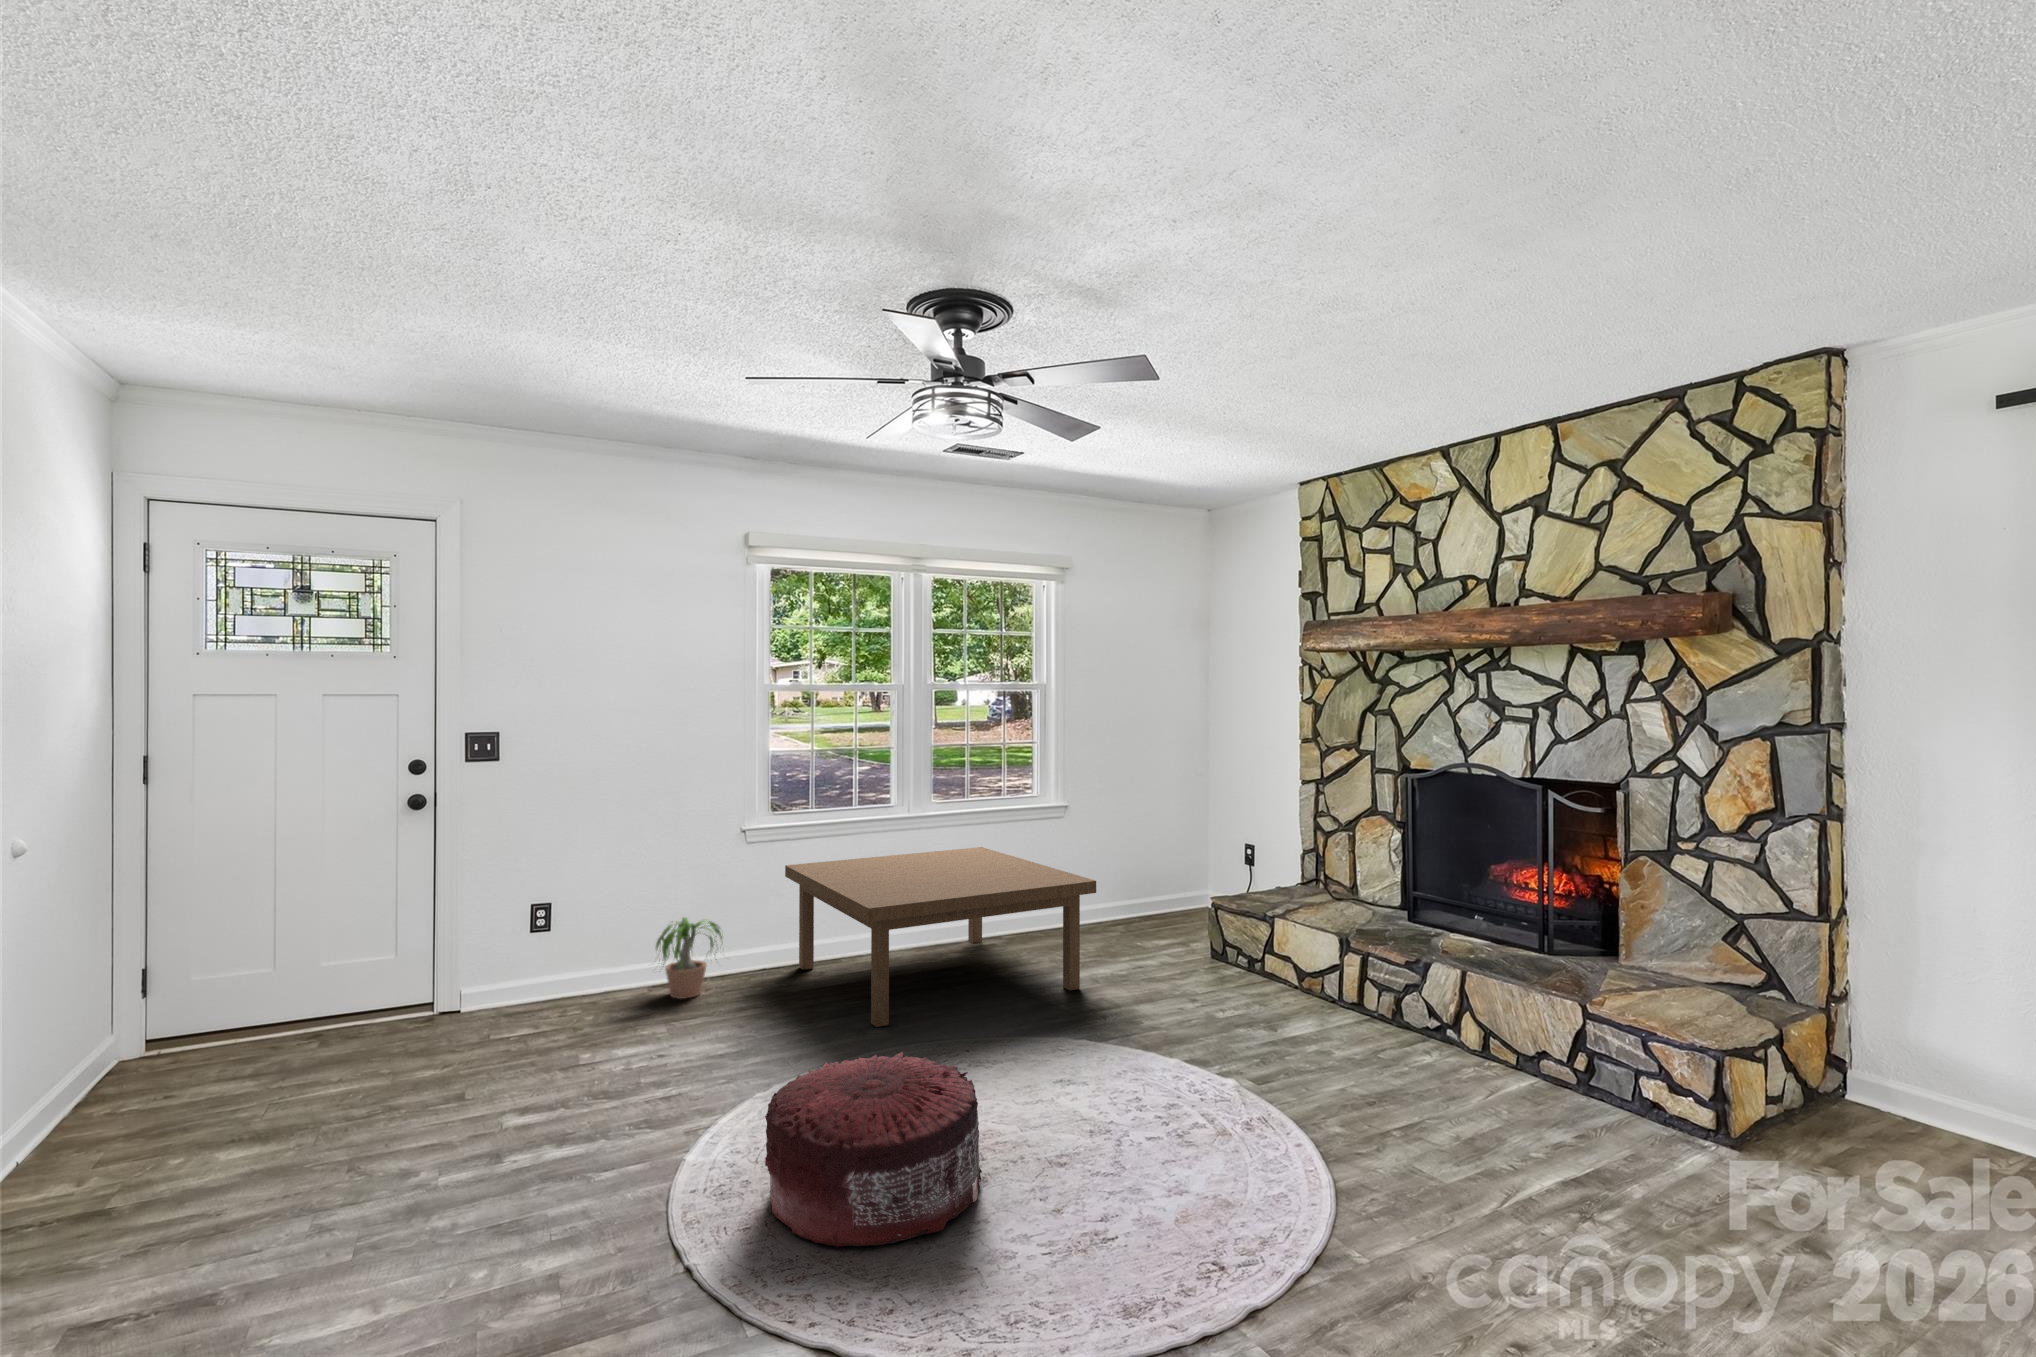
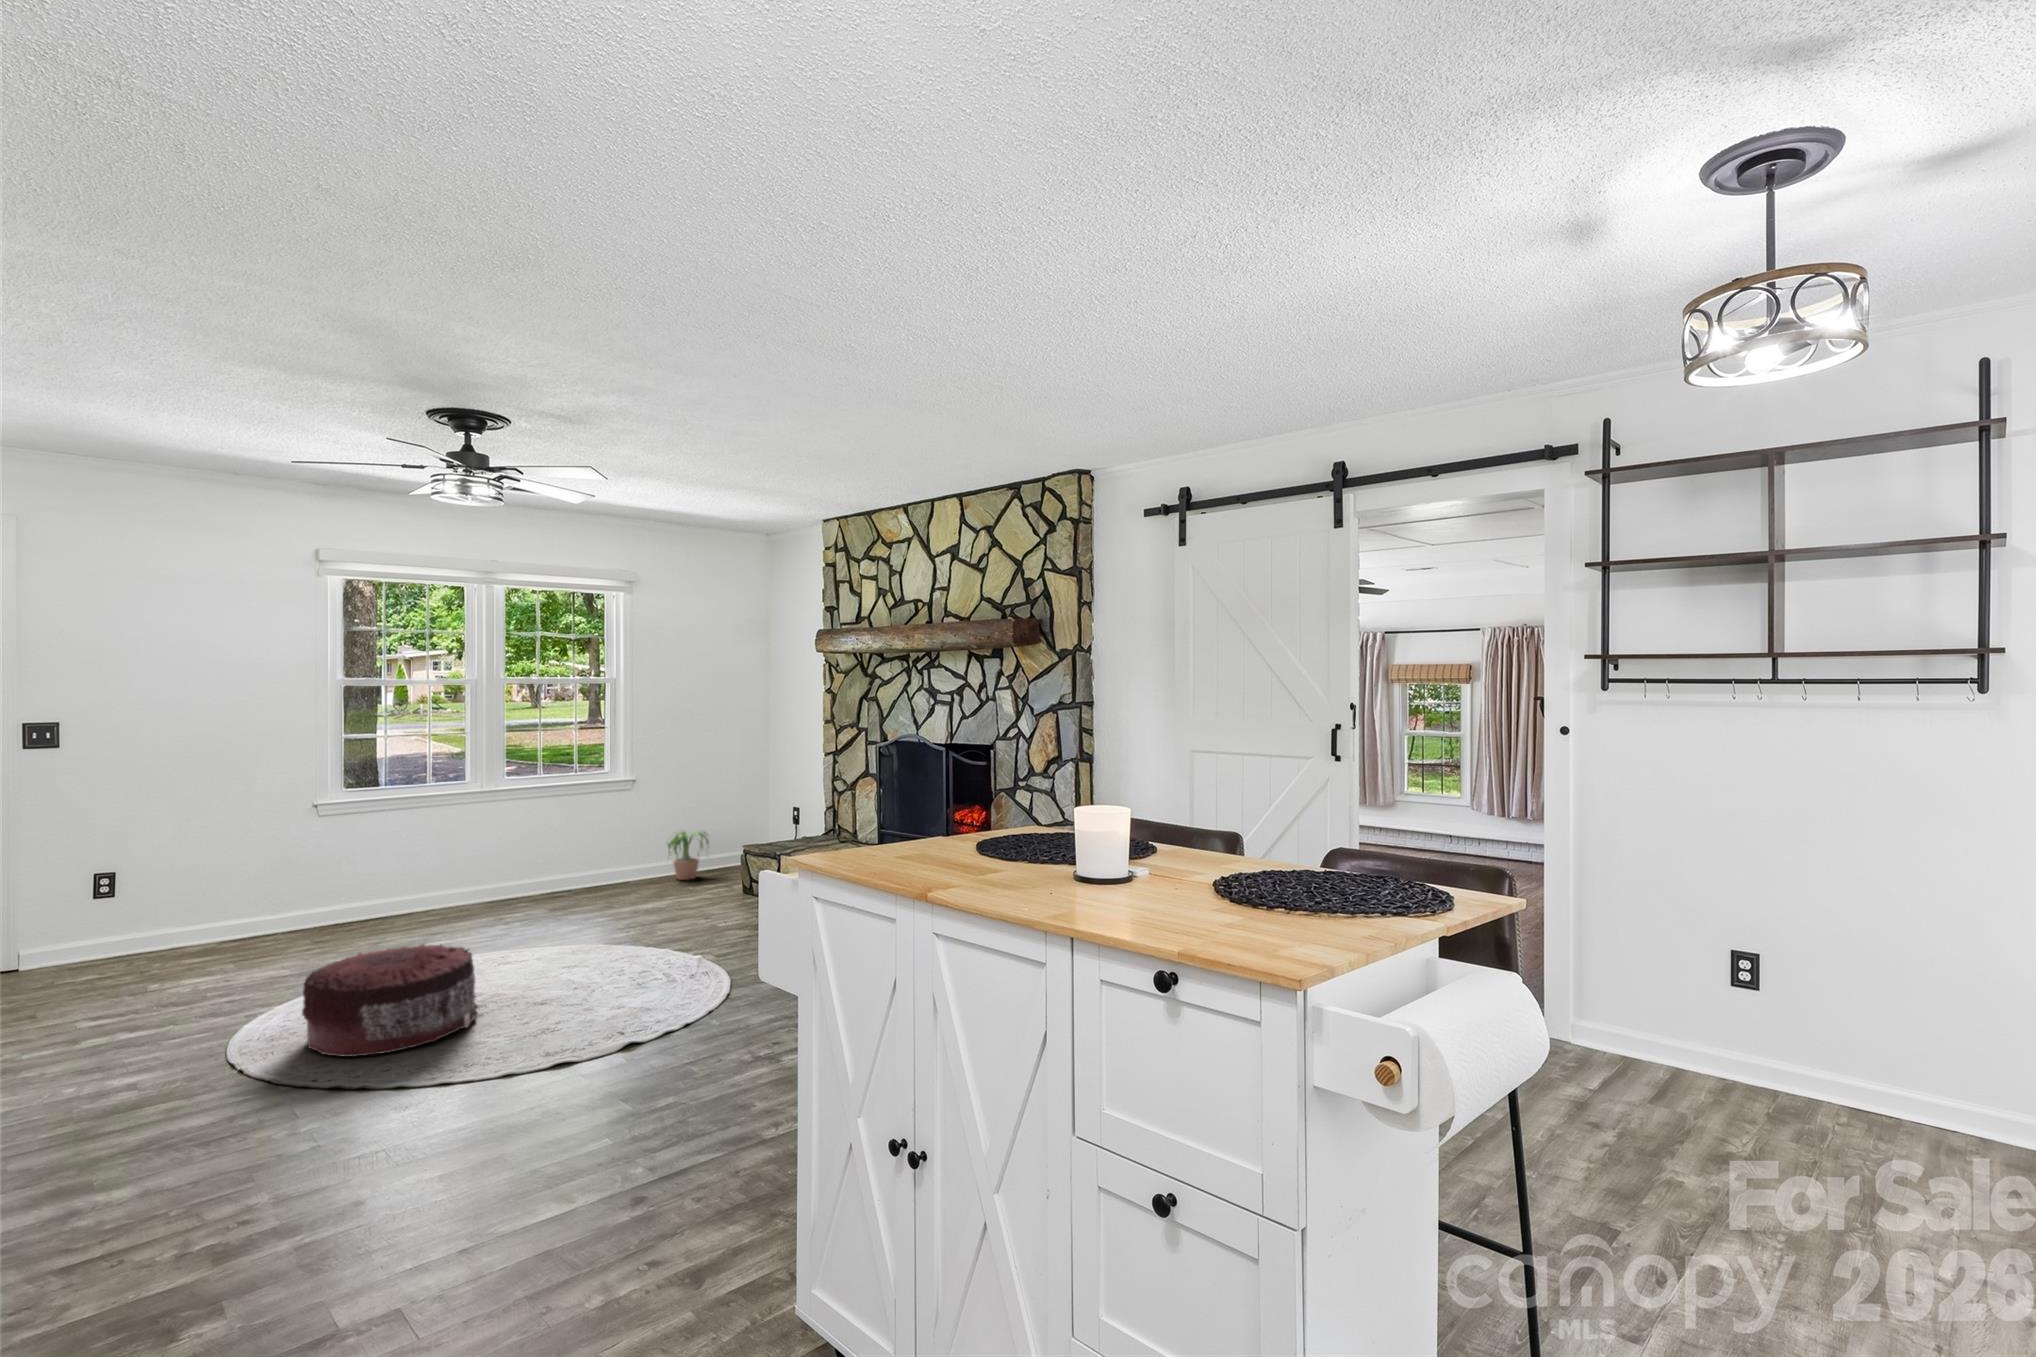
coffee table: present [785,847,1096,1027] -> none [358,815,632,951]
potted plant: present [656,917,722,999] -> present [668,831,708,880]

